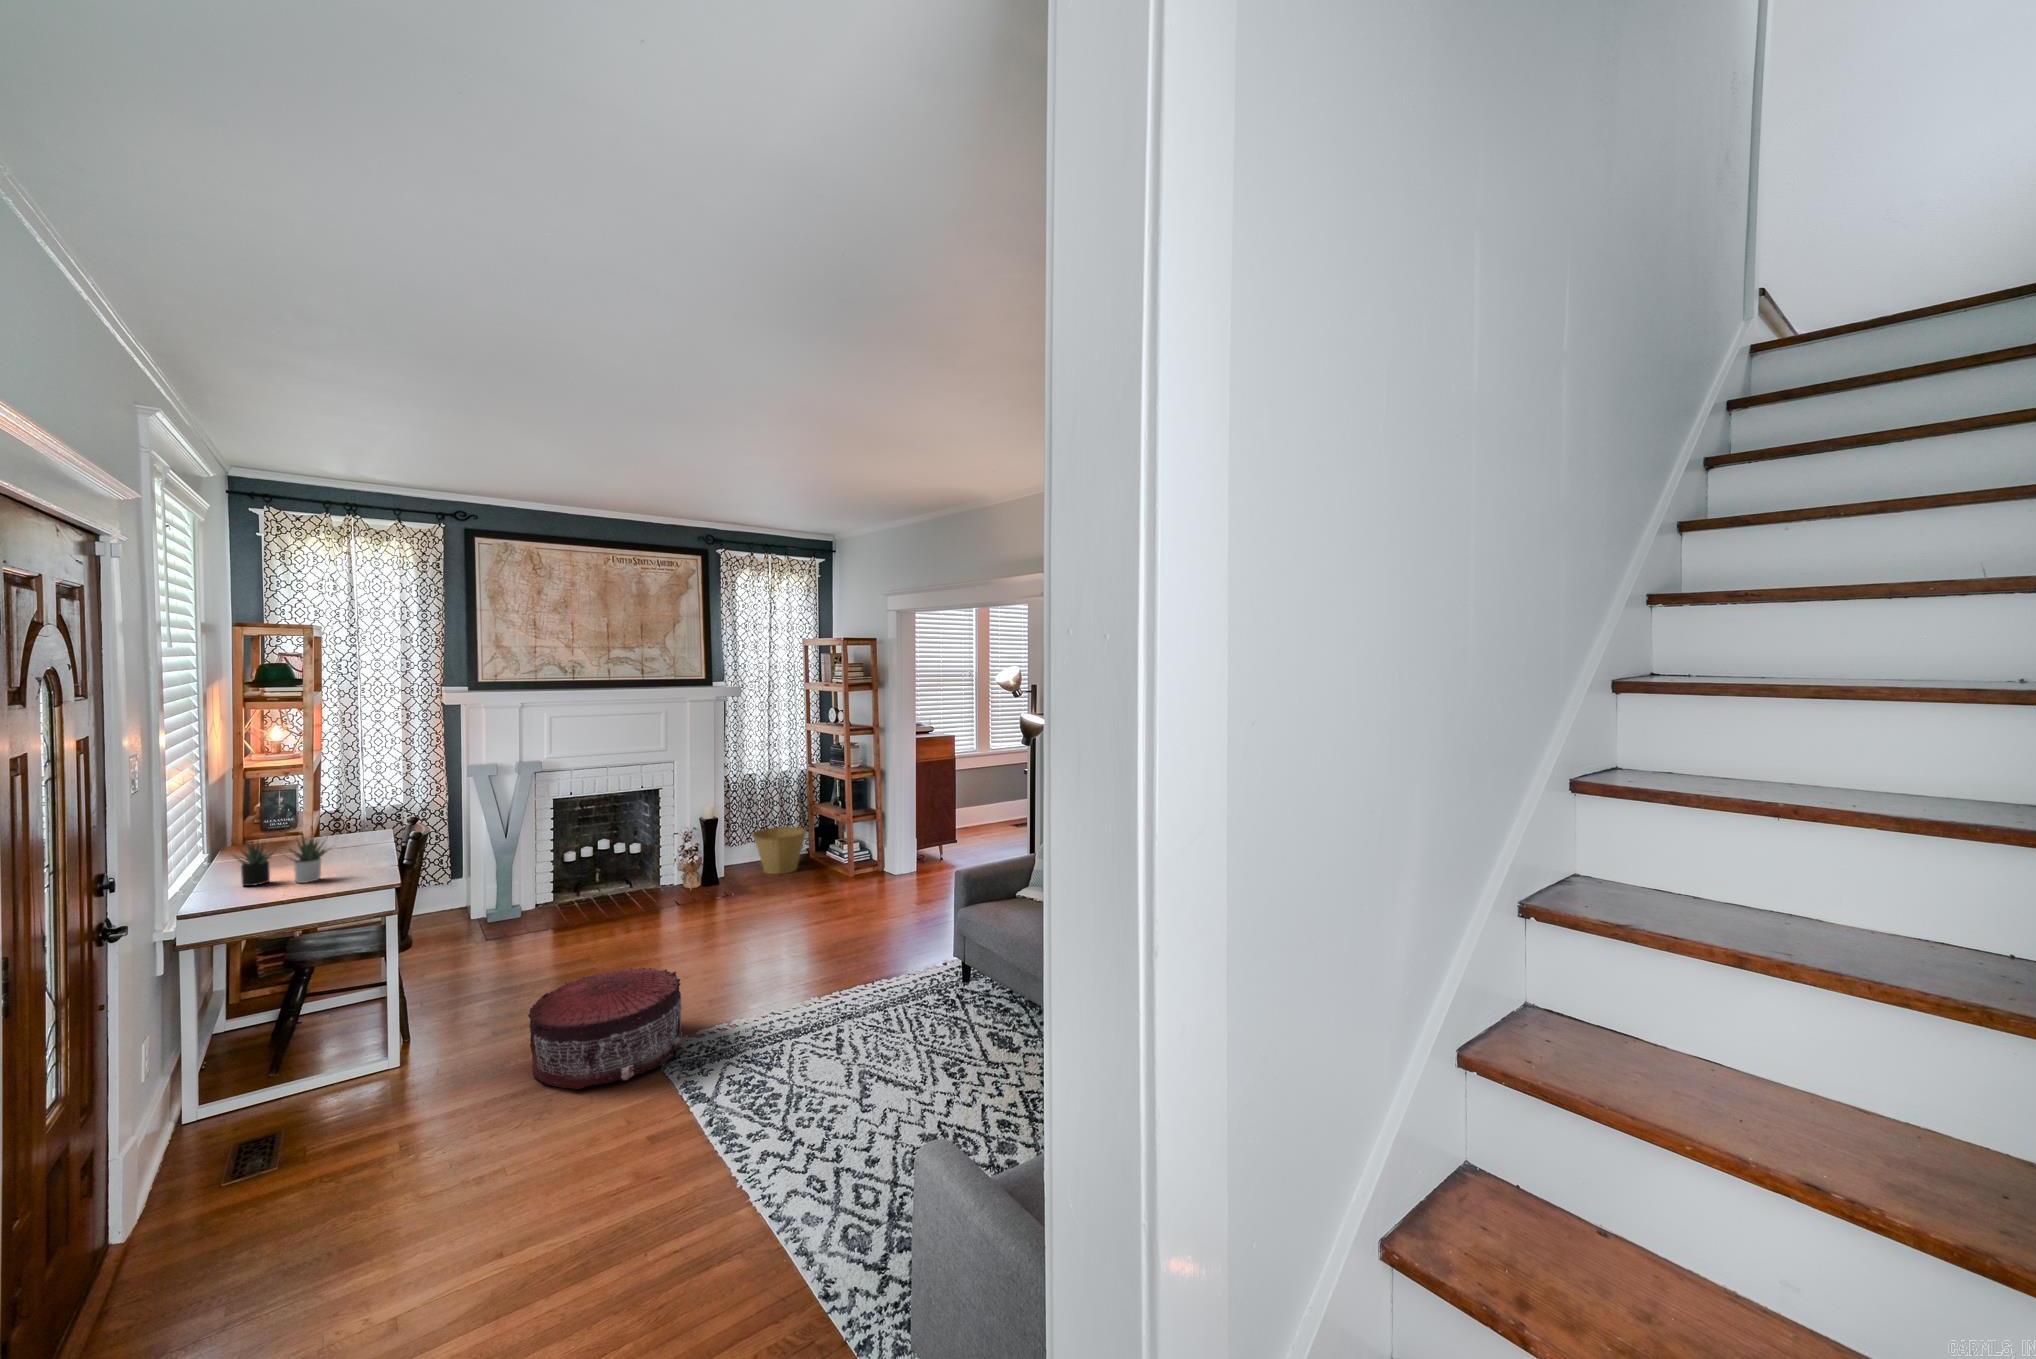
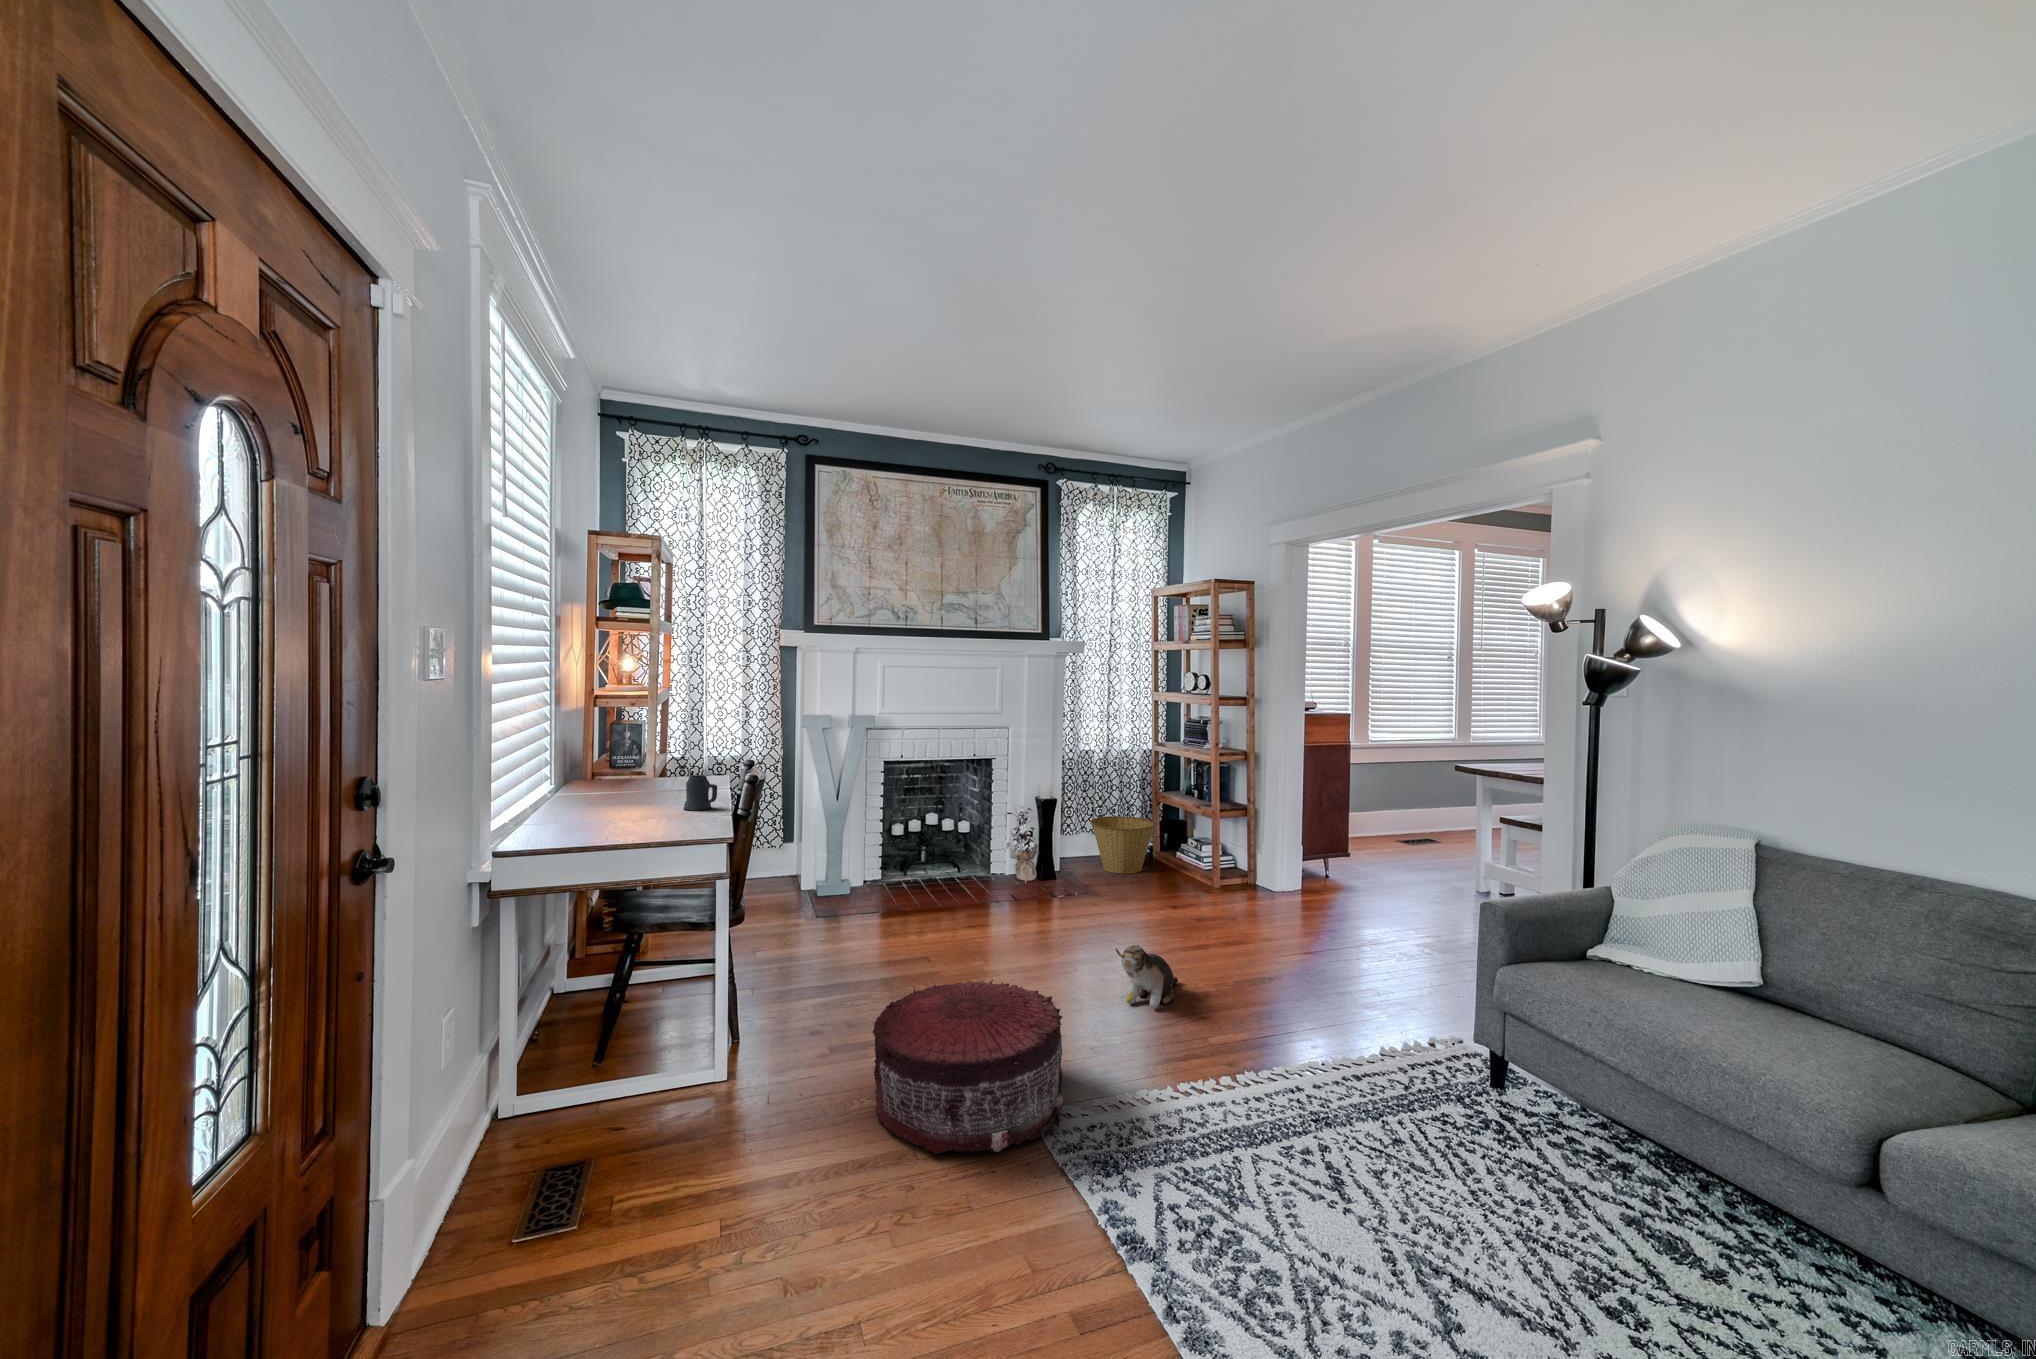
succulent plant: present [235,835,328,886] -> none [561,762,668,825]
mug: none [350,835,383,865] -> present [684,775,717,810]
plush toy: none [739,928,796,973] -> present [1116,945,1178,1008]

